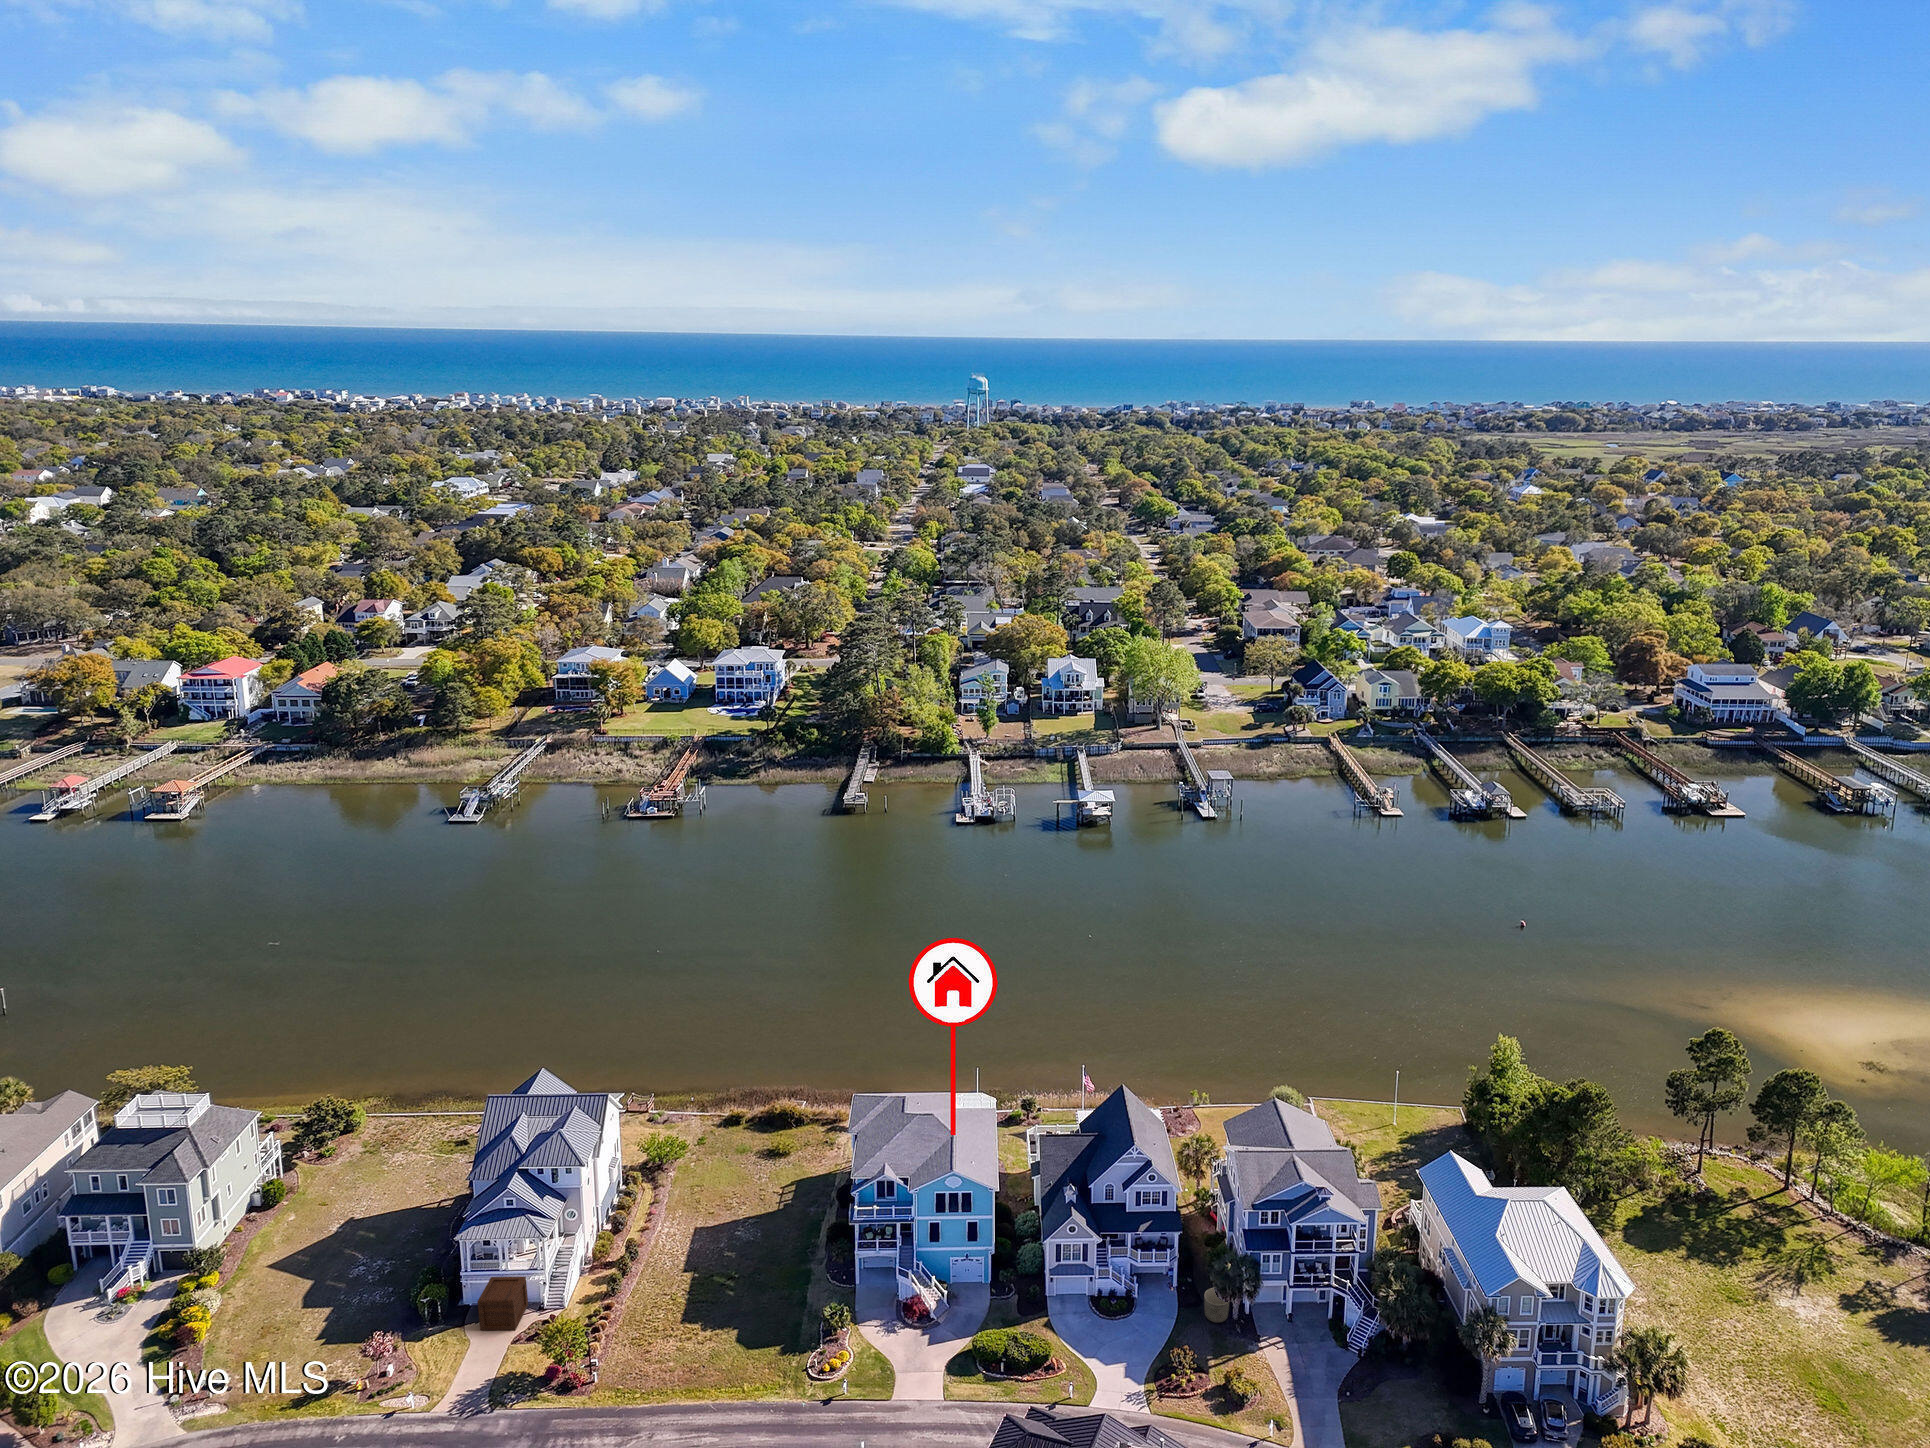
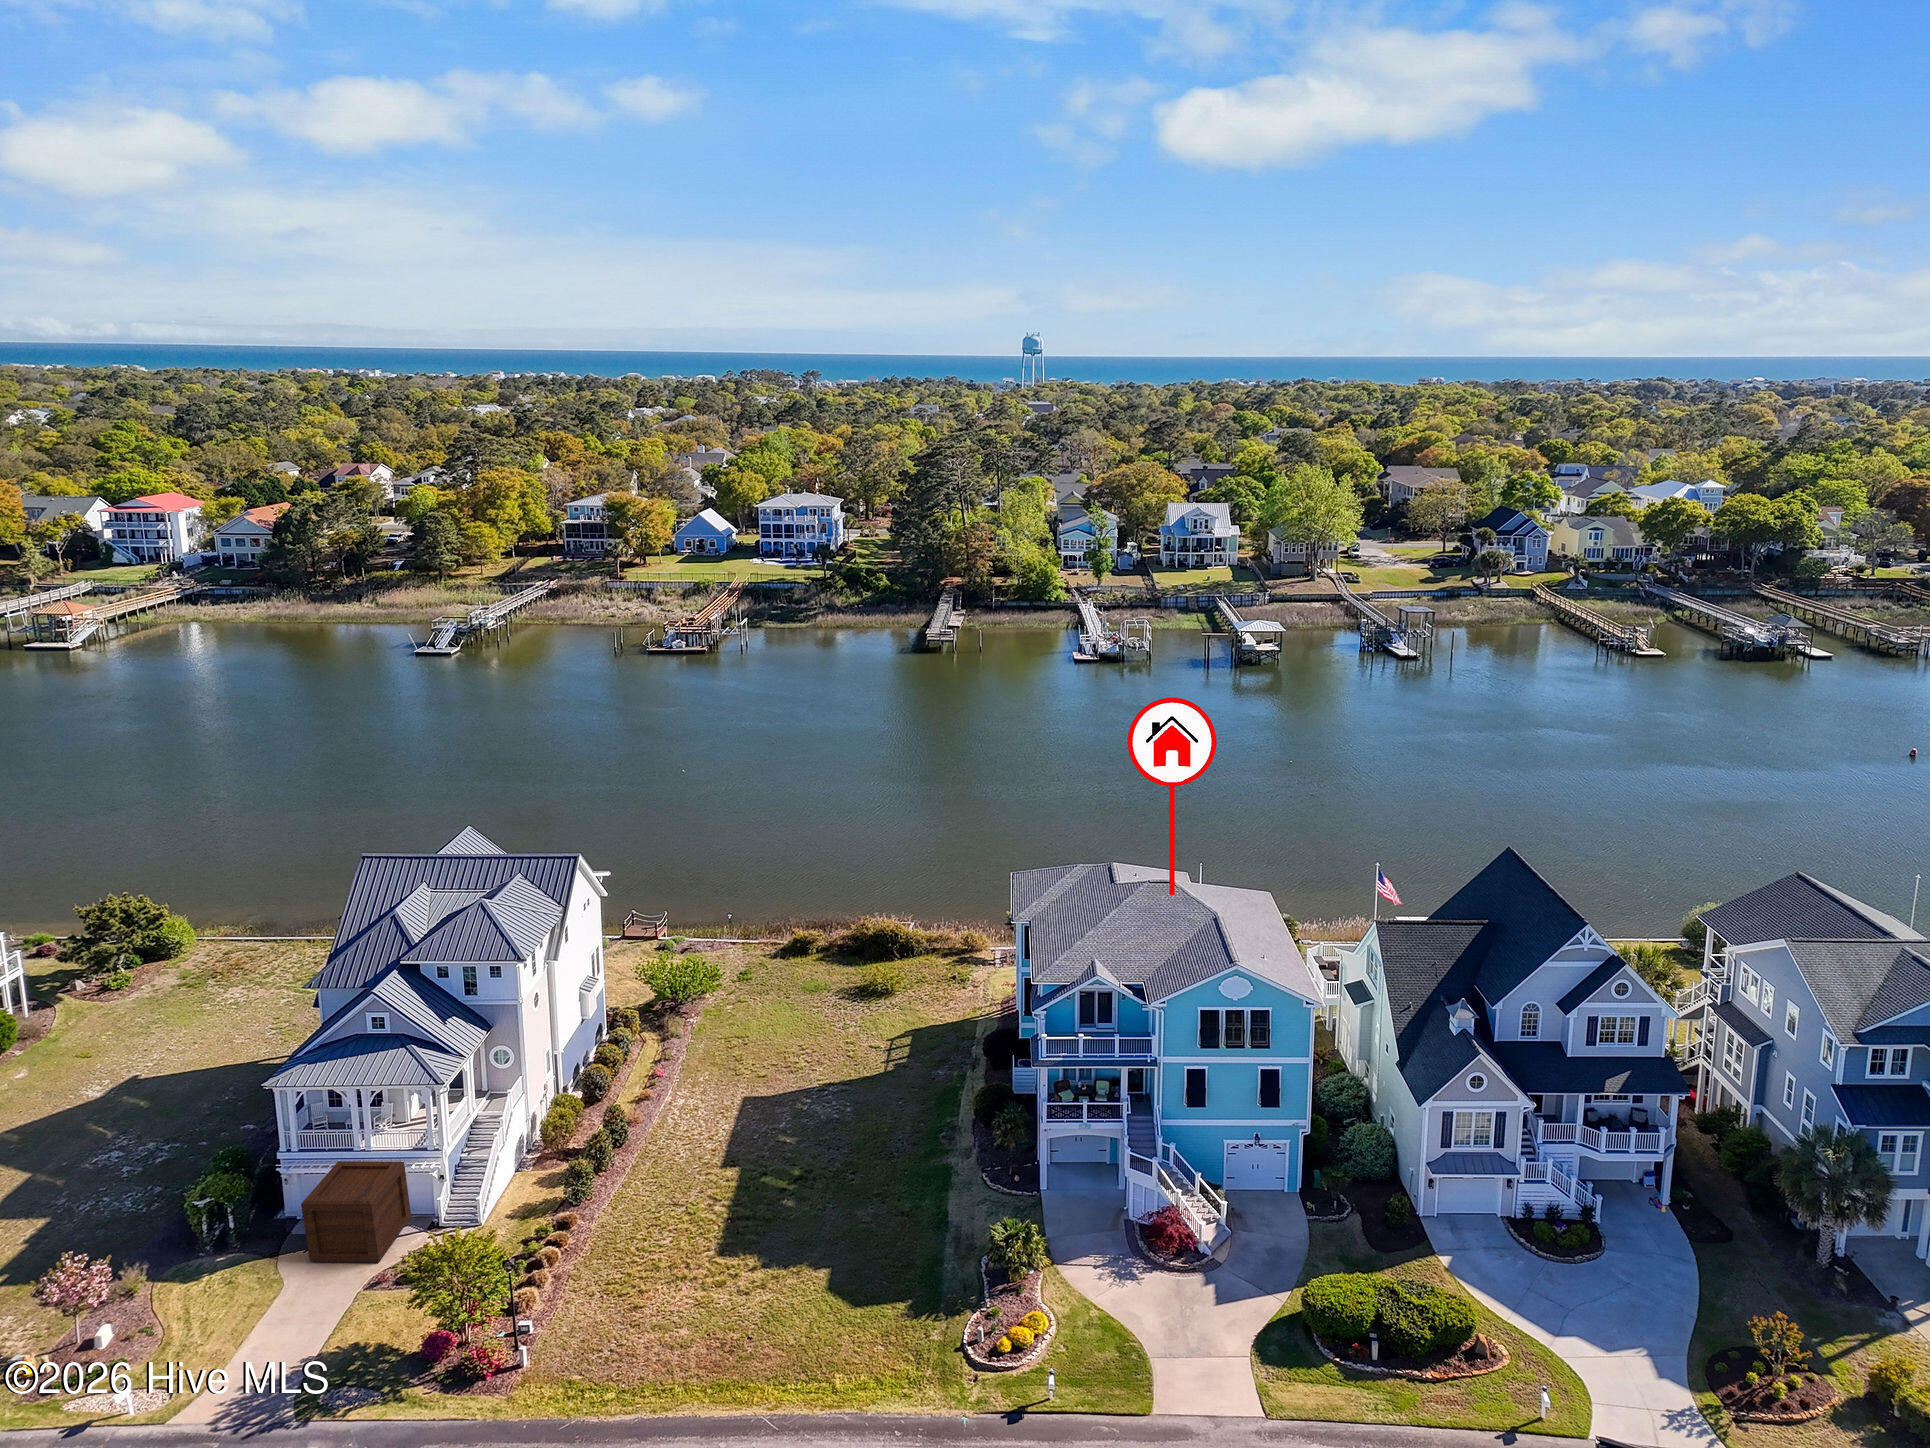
planter: present [1204,1288,1230,1323] -> none [1749,1201,1810,1269]

